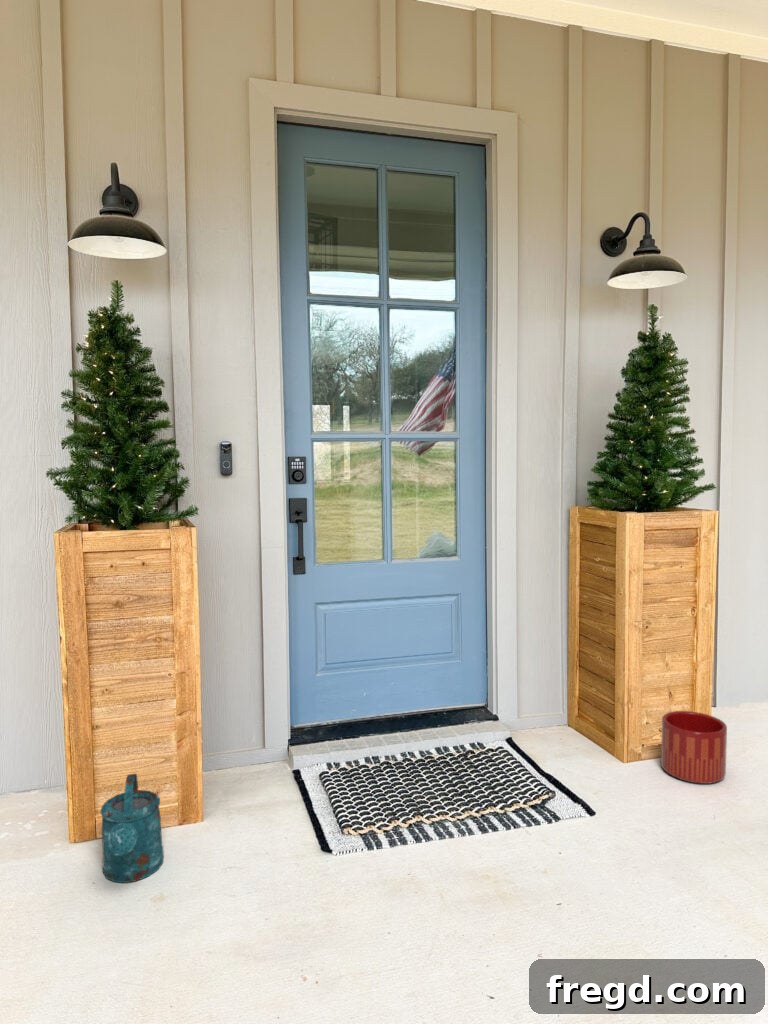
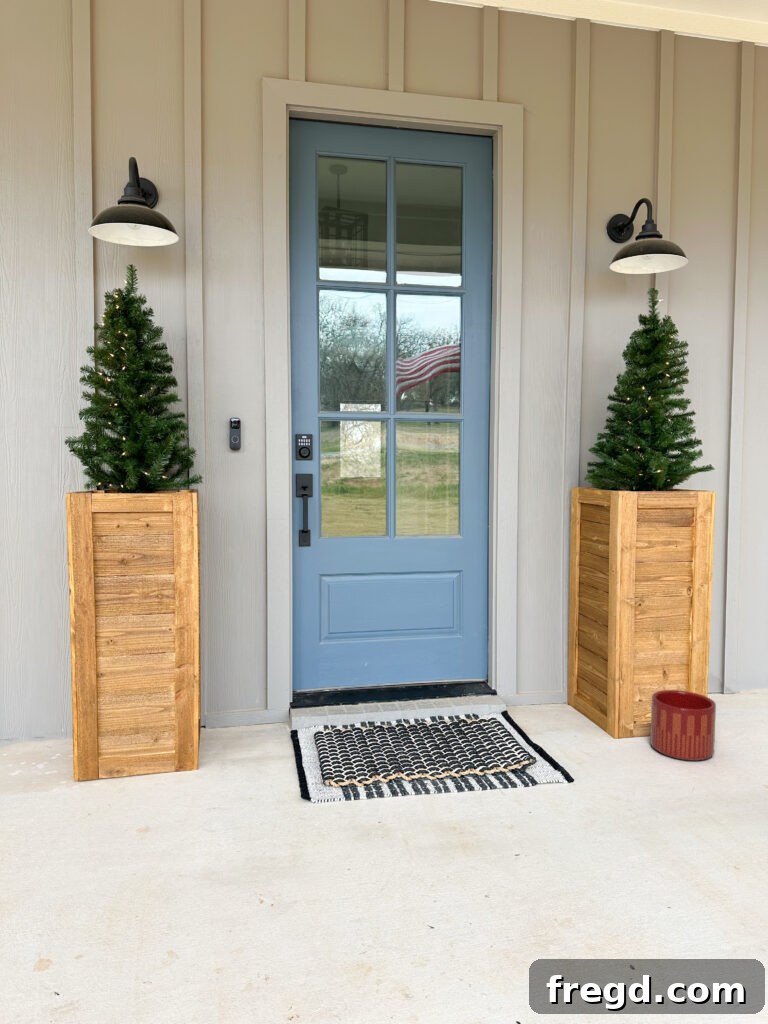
watering can: present [100,774,164,883] -> none [99,718,158,813]

